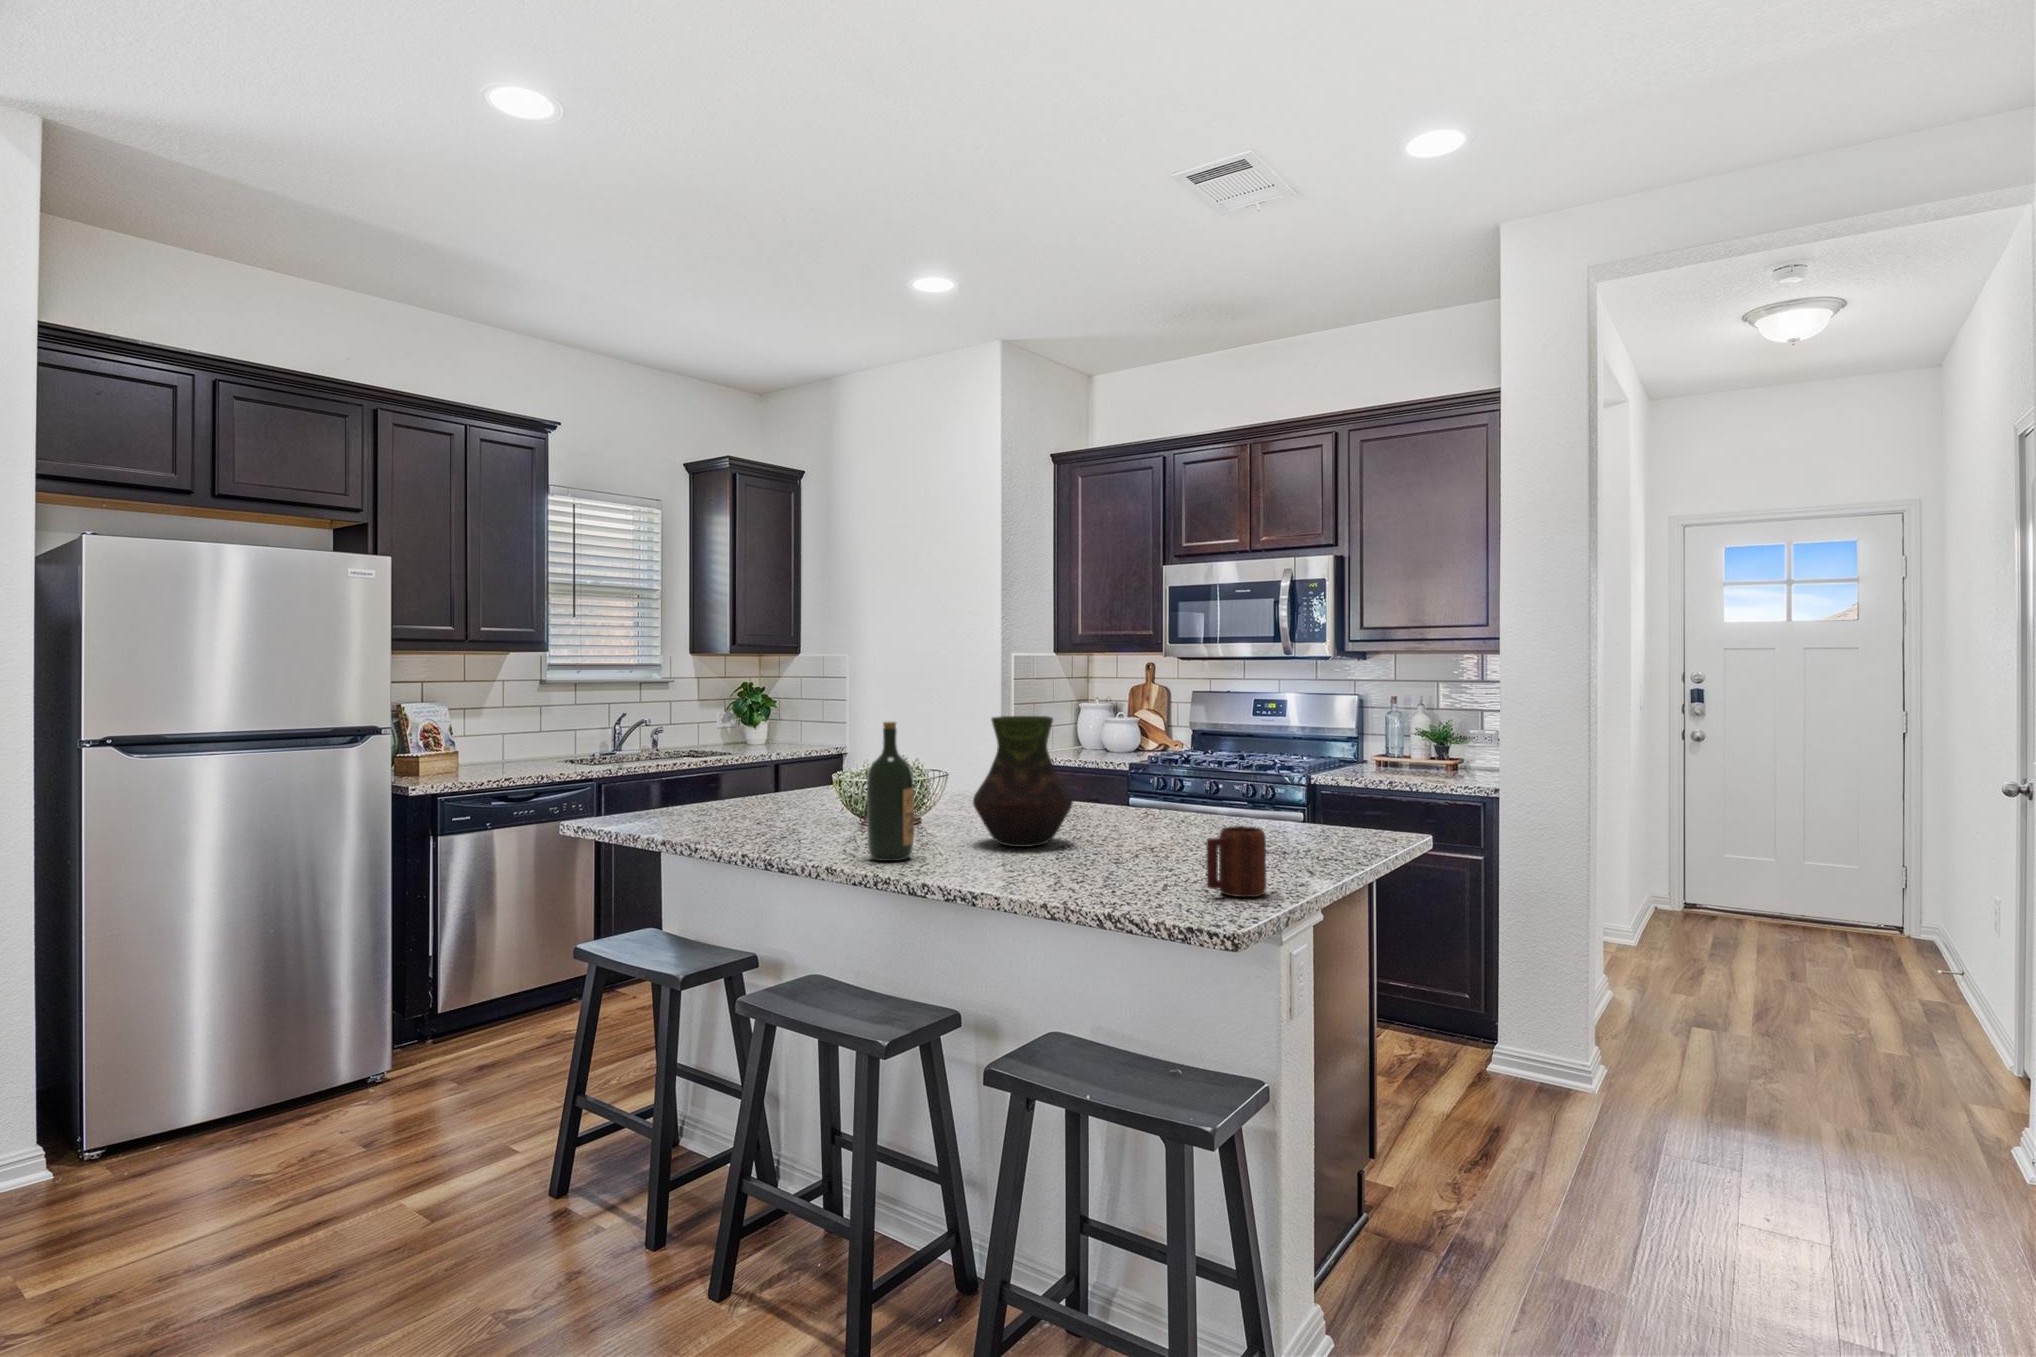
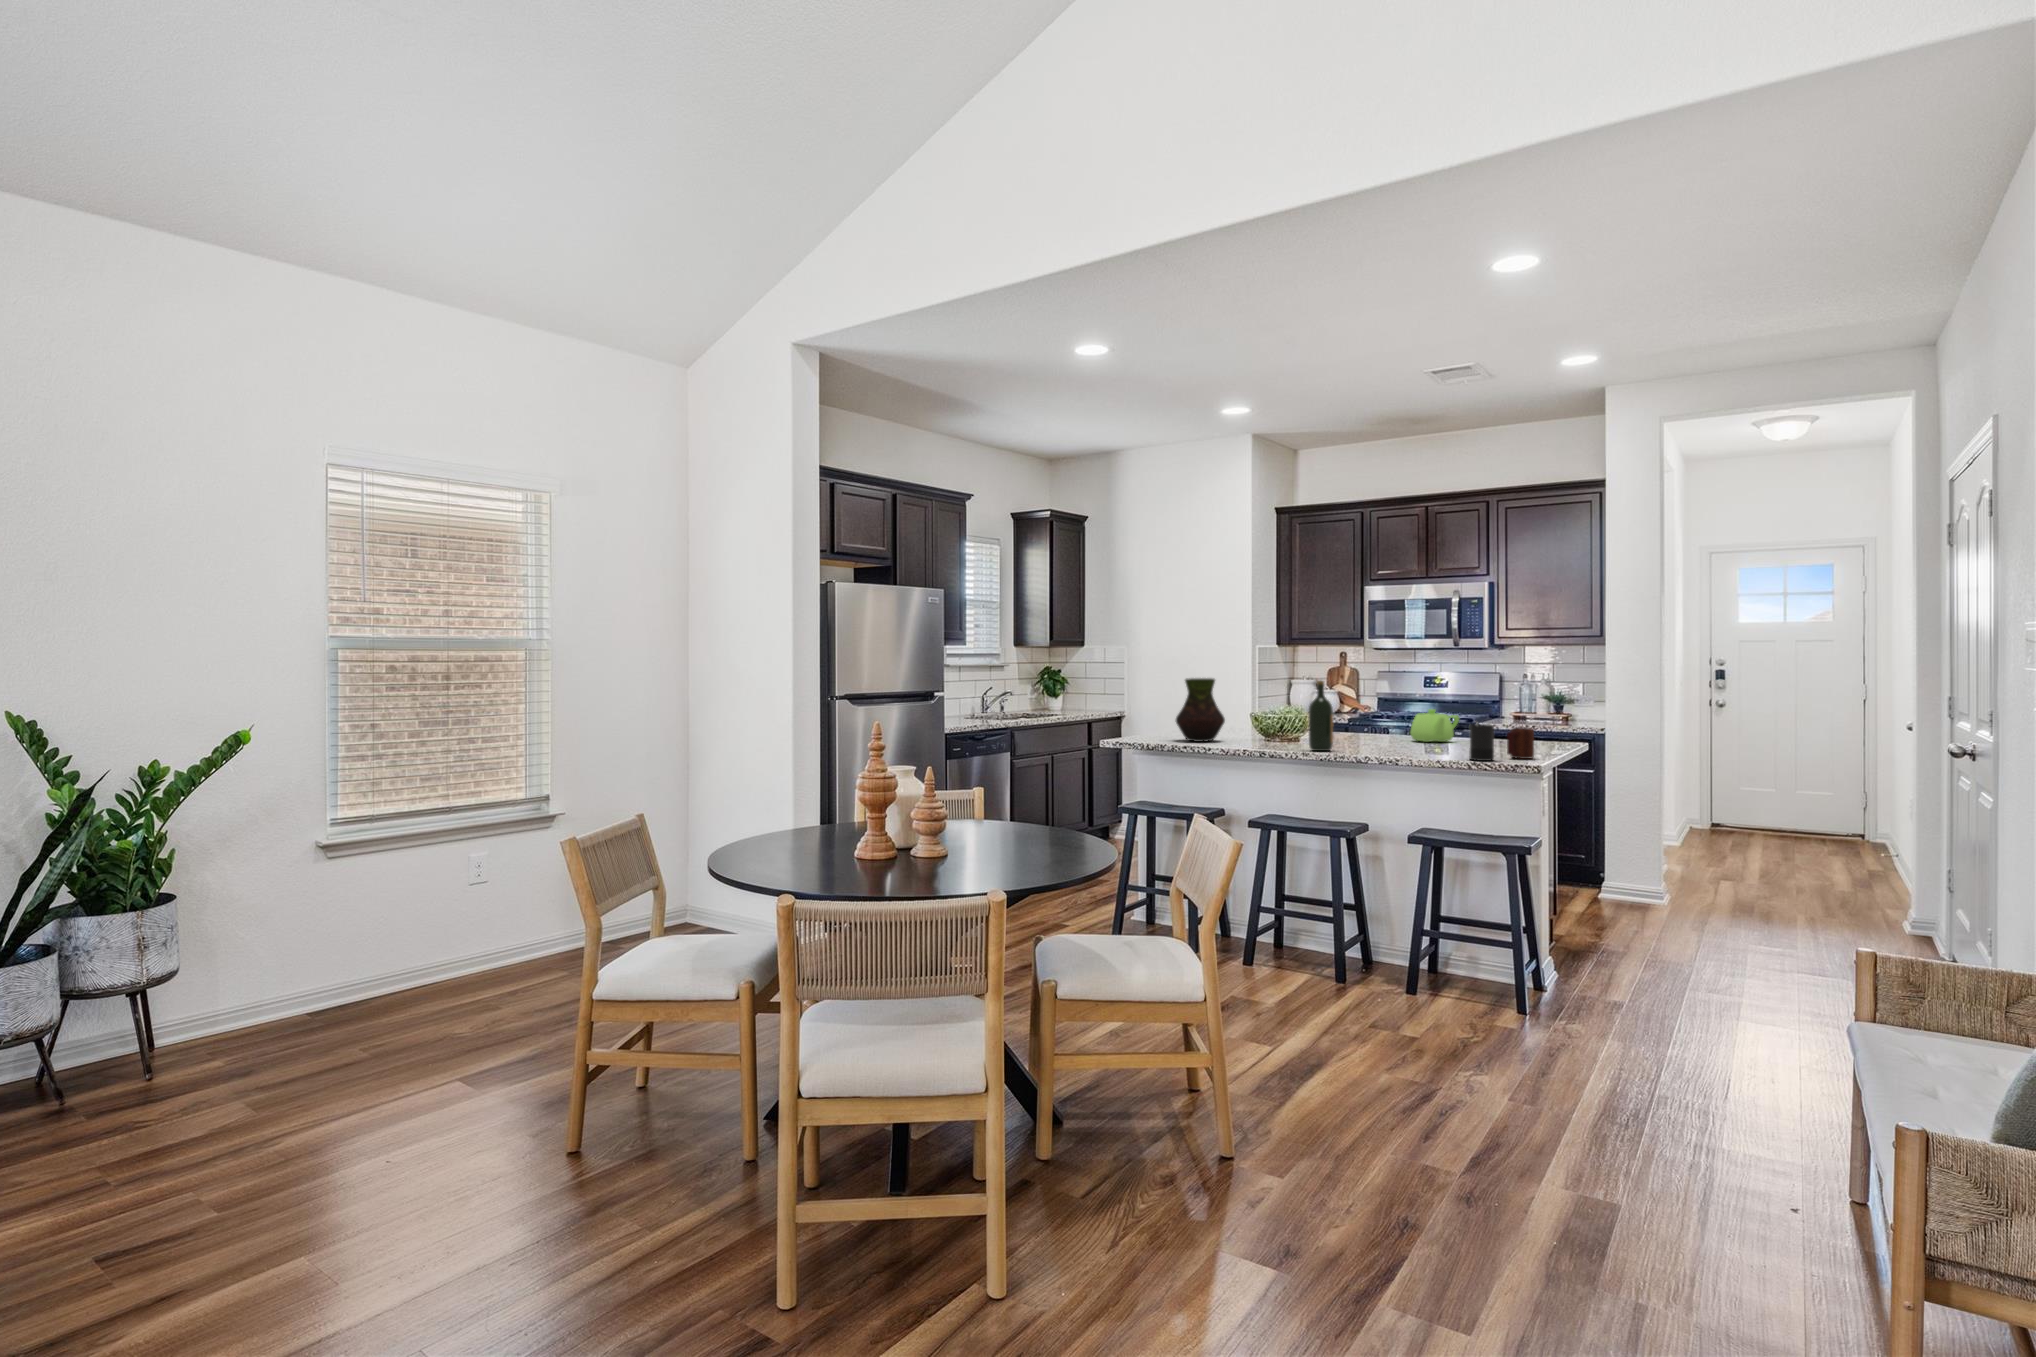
vase: present [973,716,1073,847] -> present [1176,678,1225,742]
teapot: none [1126,767,1210,828] -> present [1410,709,1459,742]
candle: none [1120,814,1170,907] -> present [1470,724,1494,761]

